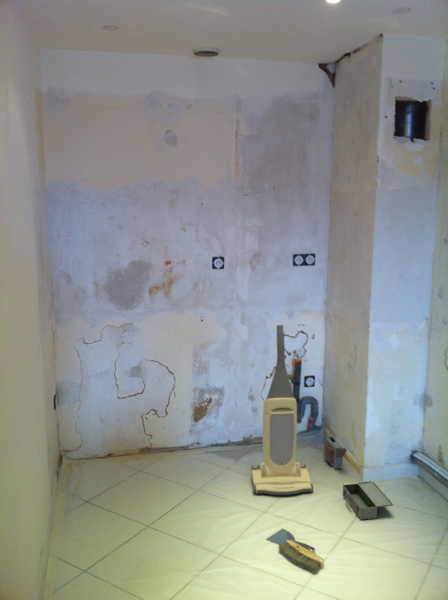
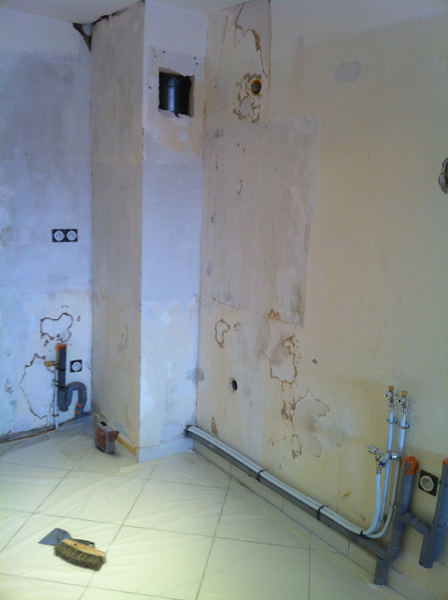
vacuum cleaner: present [251,325,313,495] -> none [14,306,87,497]
toolbox: present [343,481,393,520] -> none [118,460,169,501]

